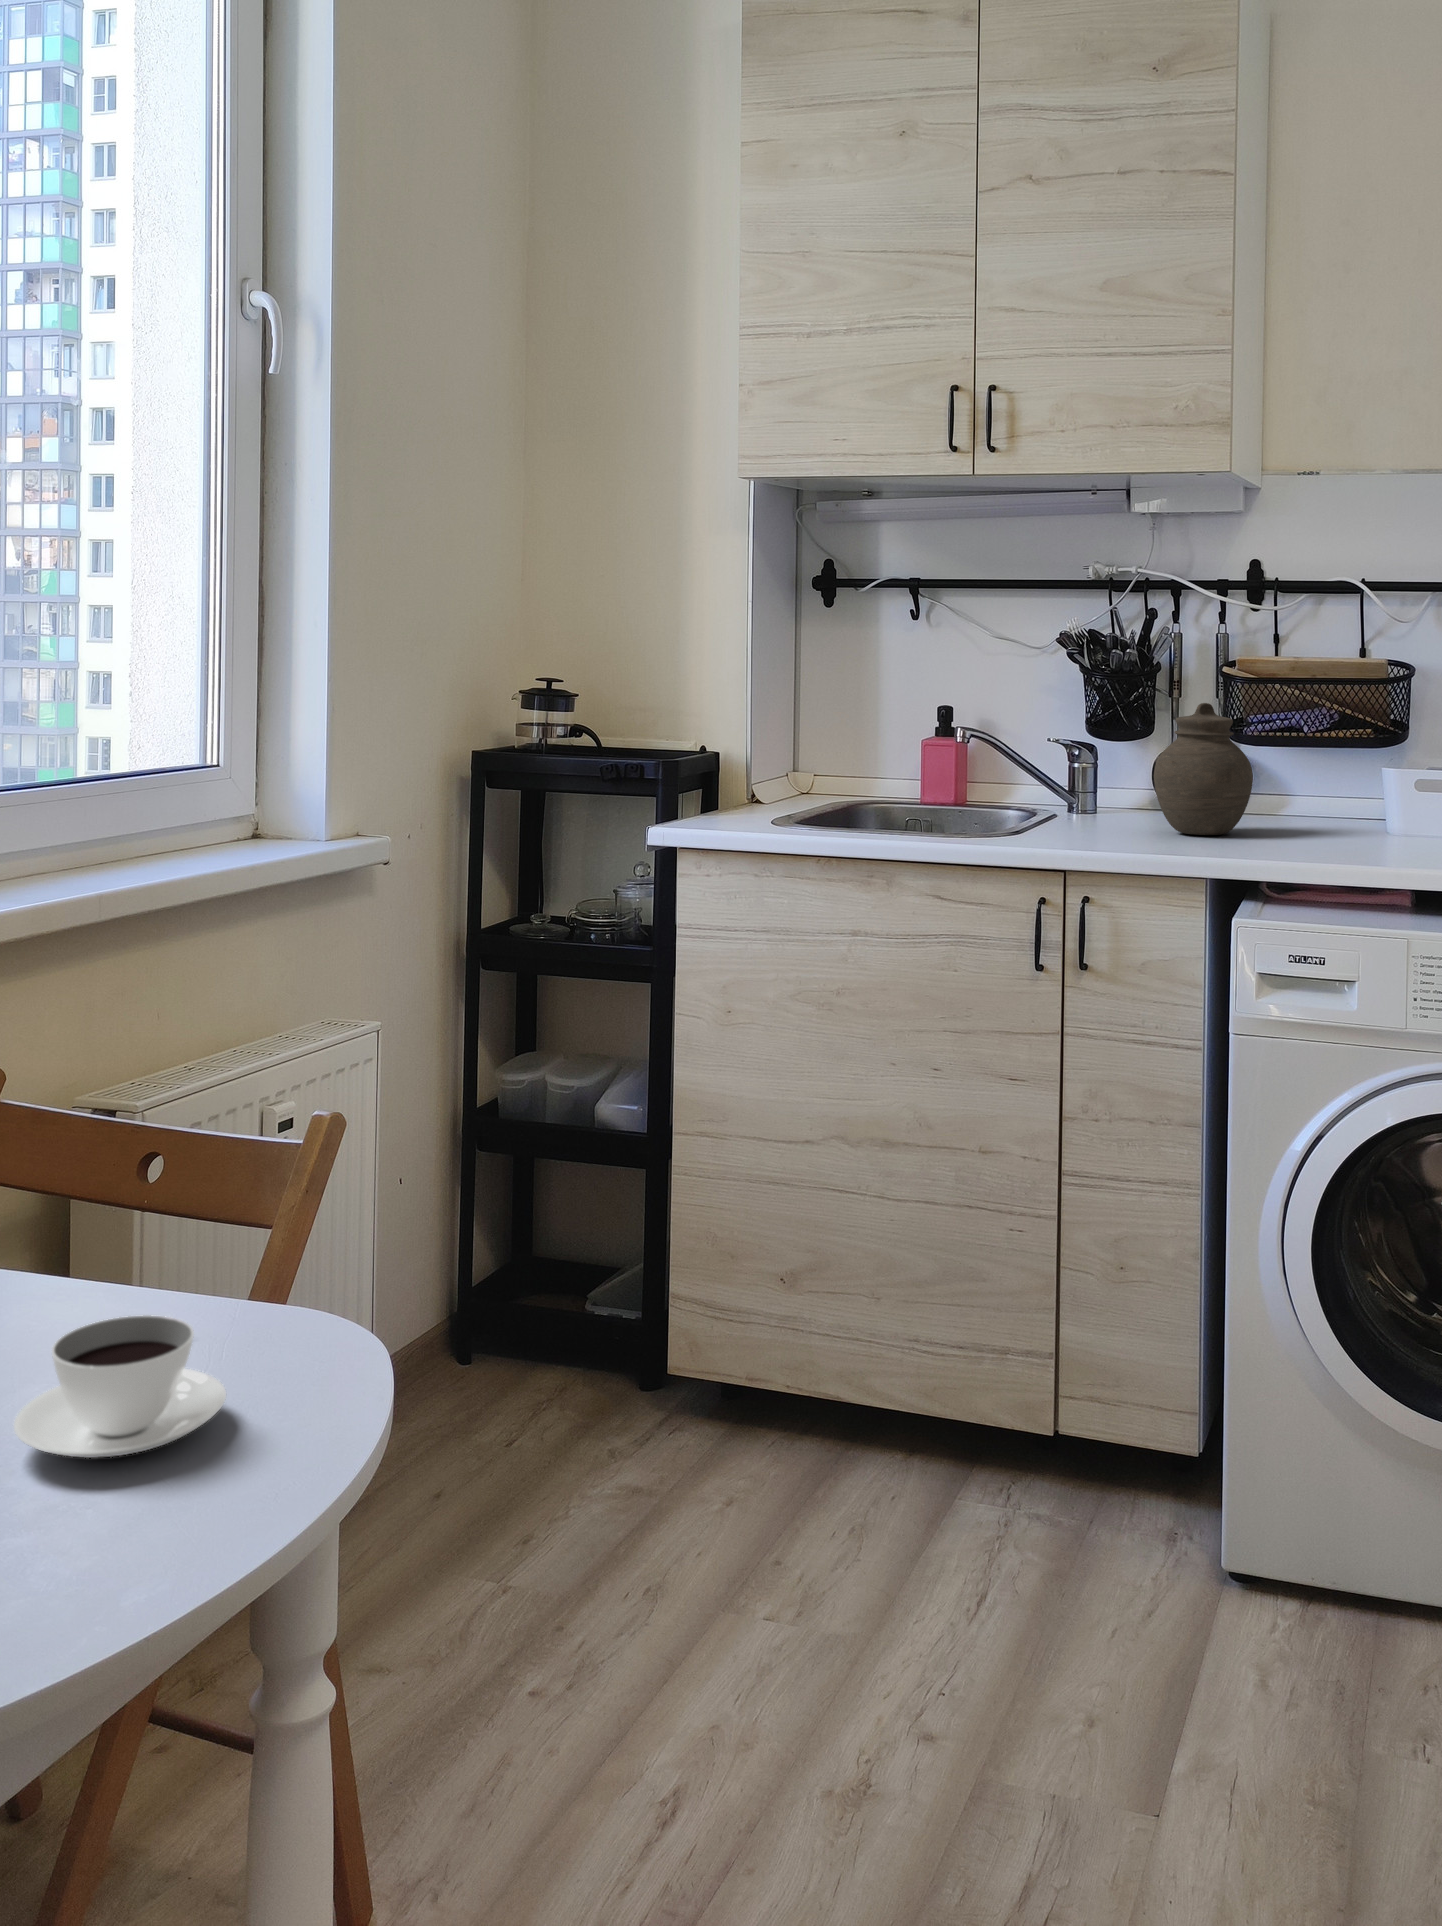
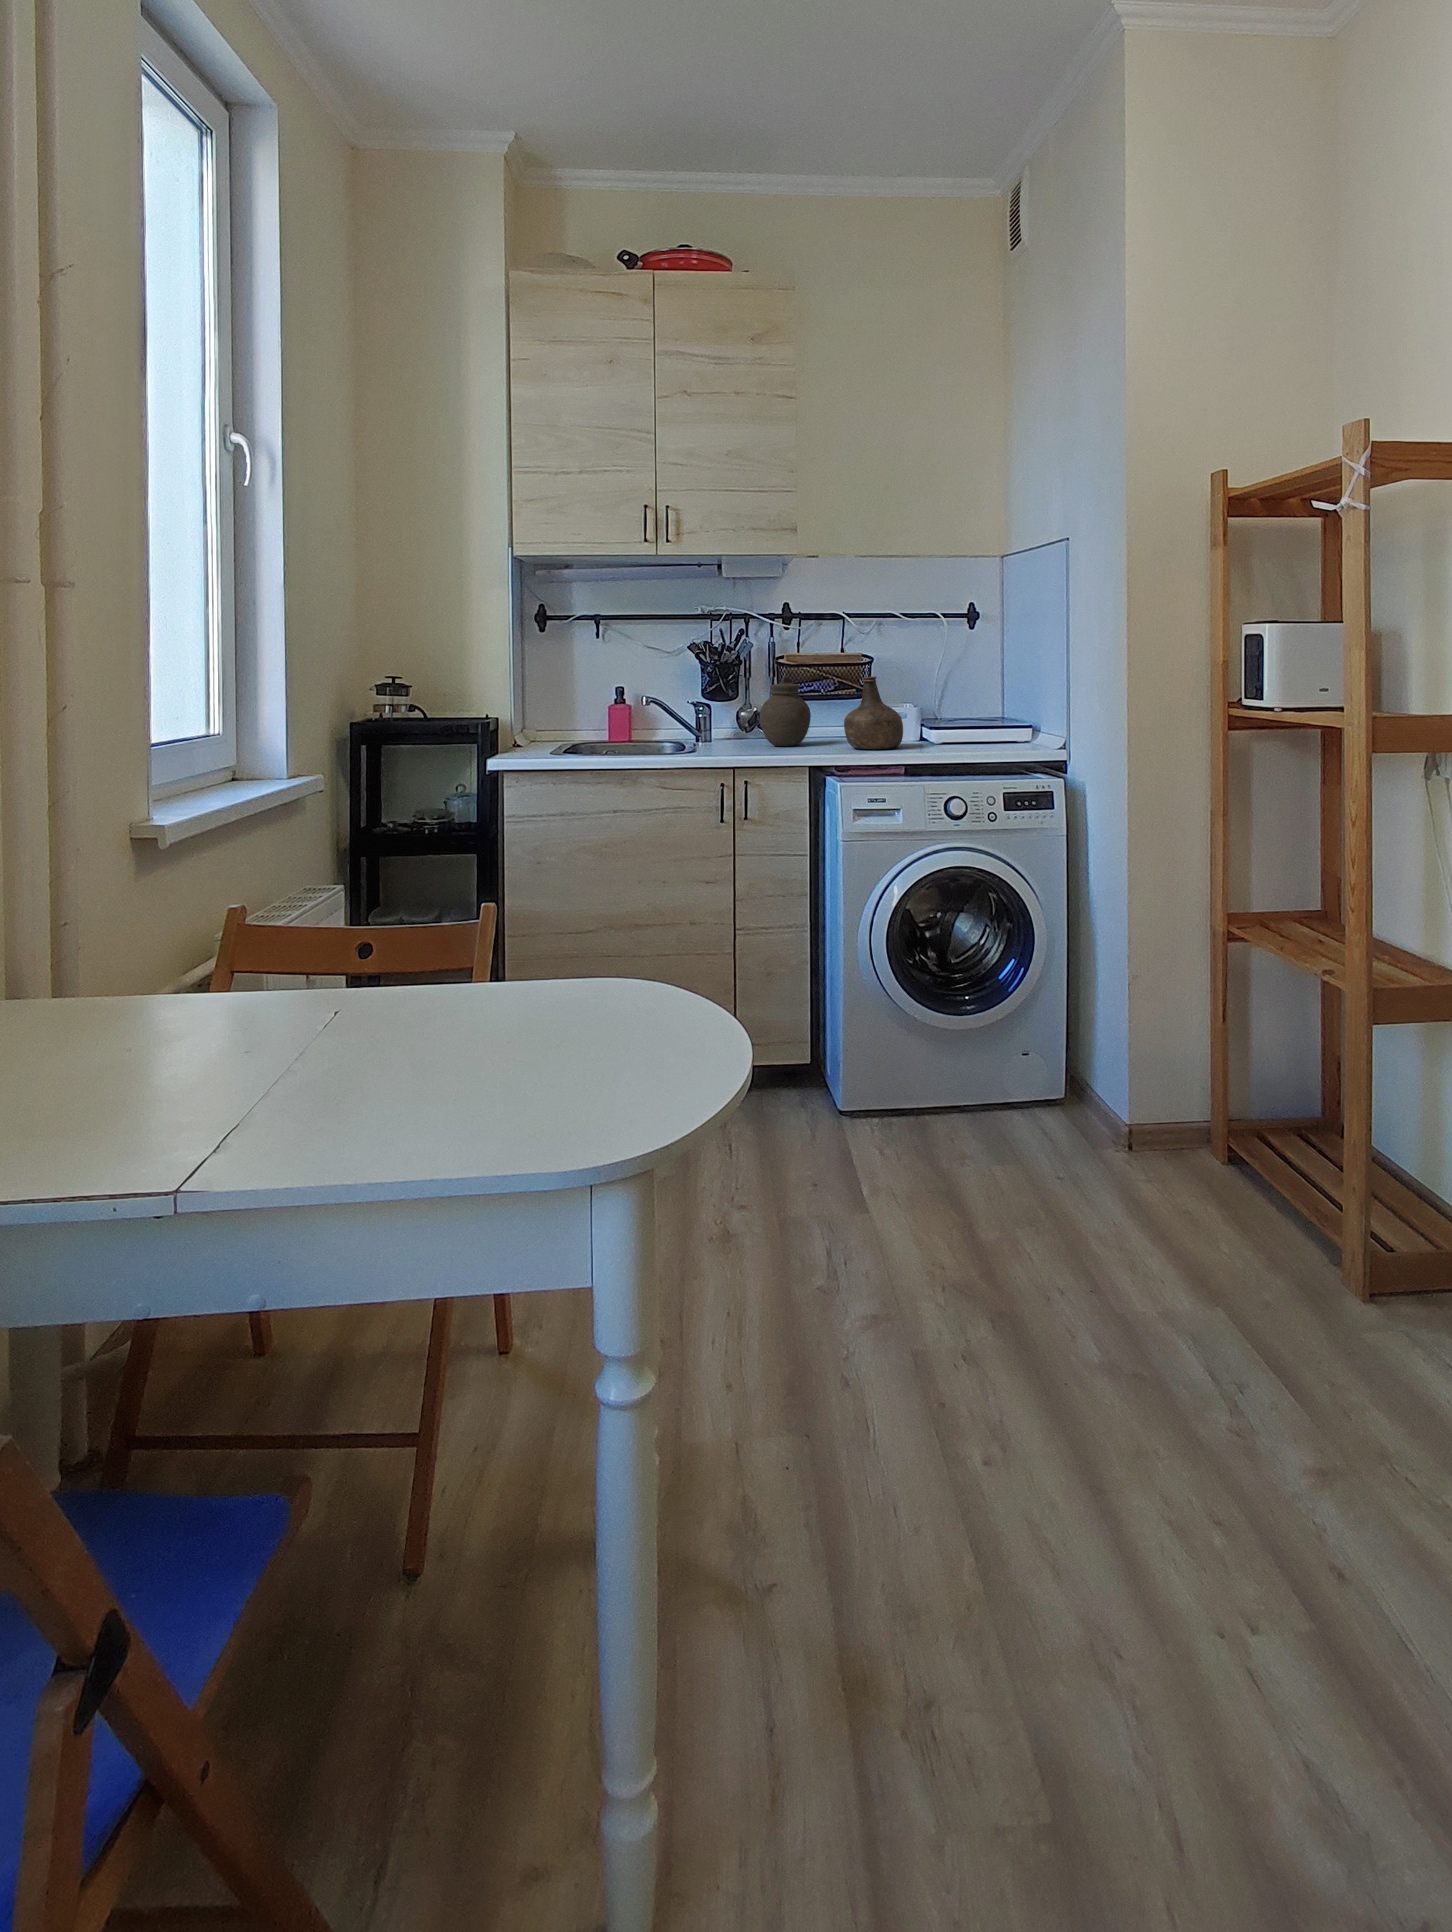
bottle: none [1294,710,1414,856] -> present [844,677,903,749]
cup: present [14,1315,226,1458] -> none [547,976,645,1039]

